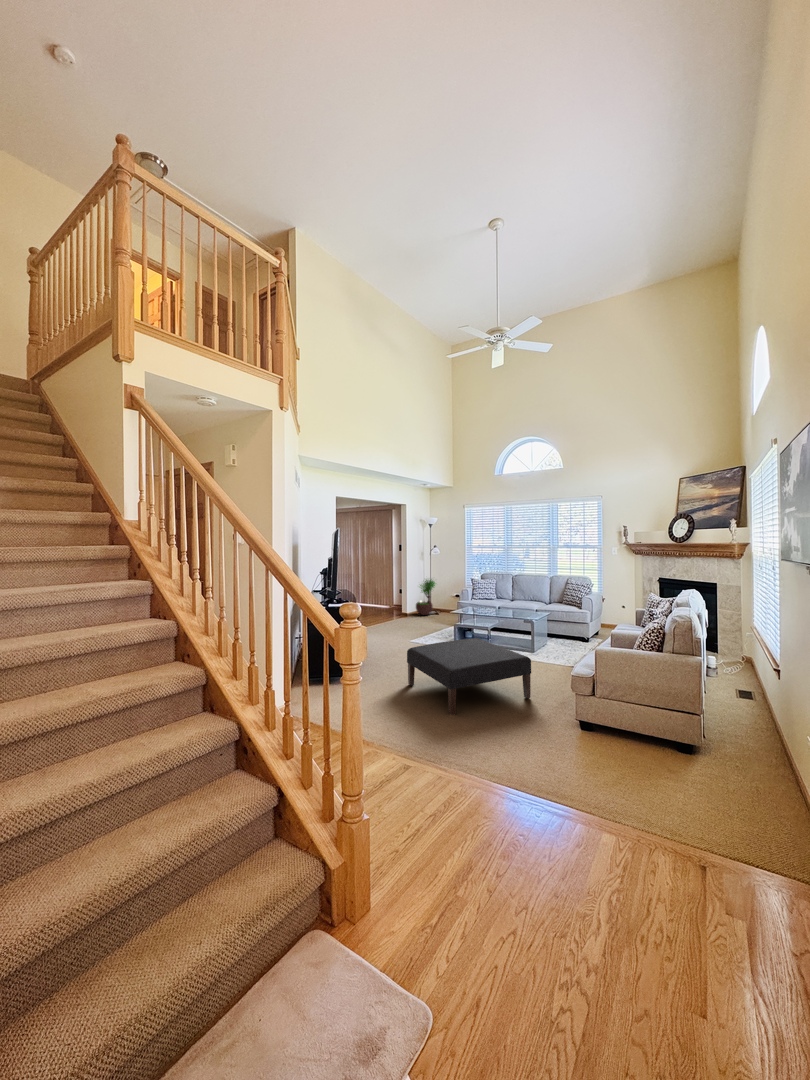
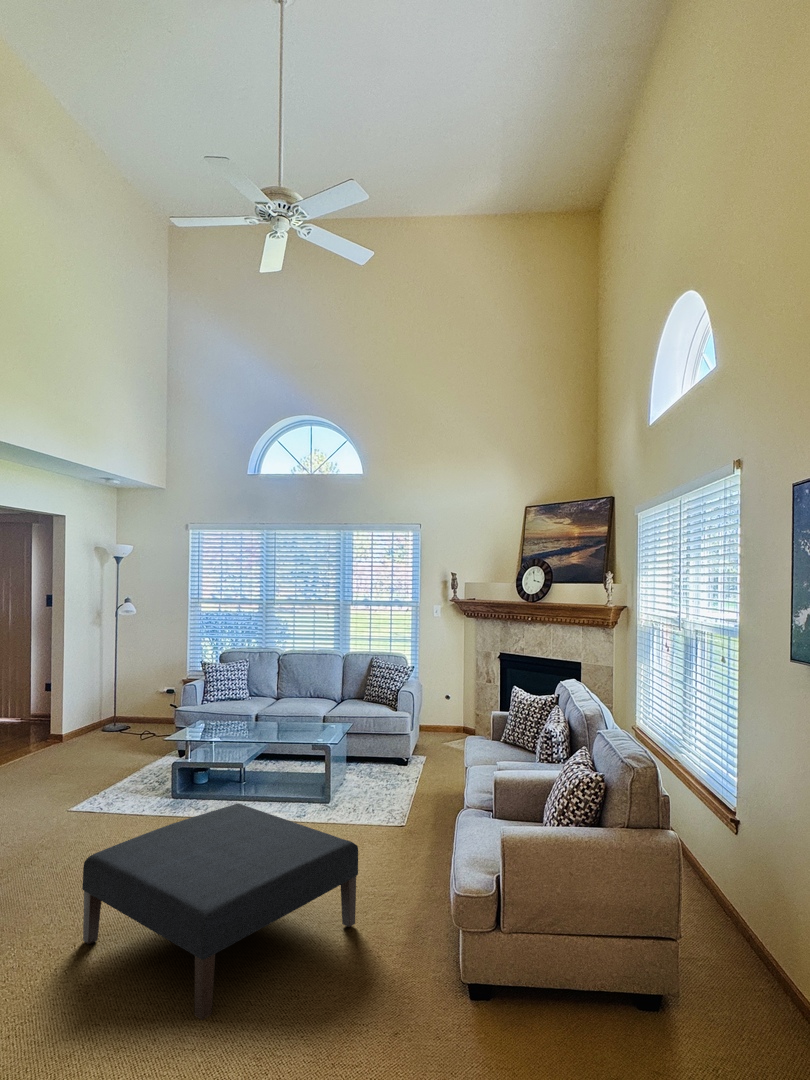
potted tree: present [416,579,435,615] -> none [81,658,130,736]

